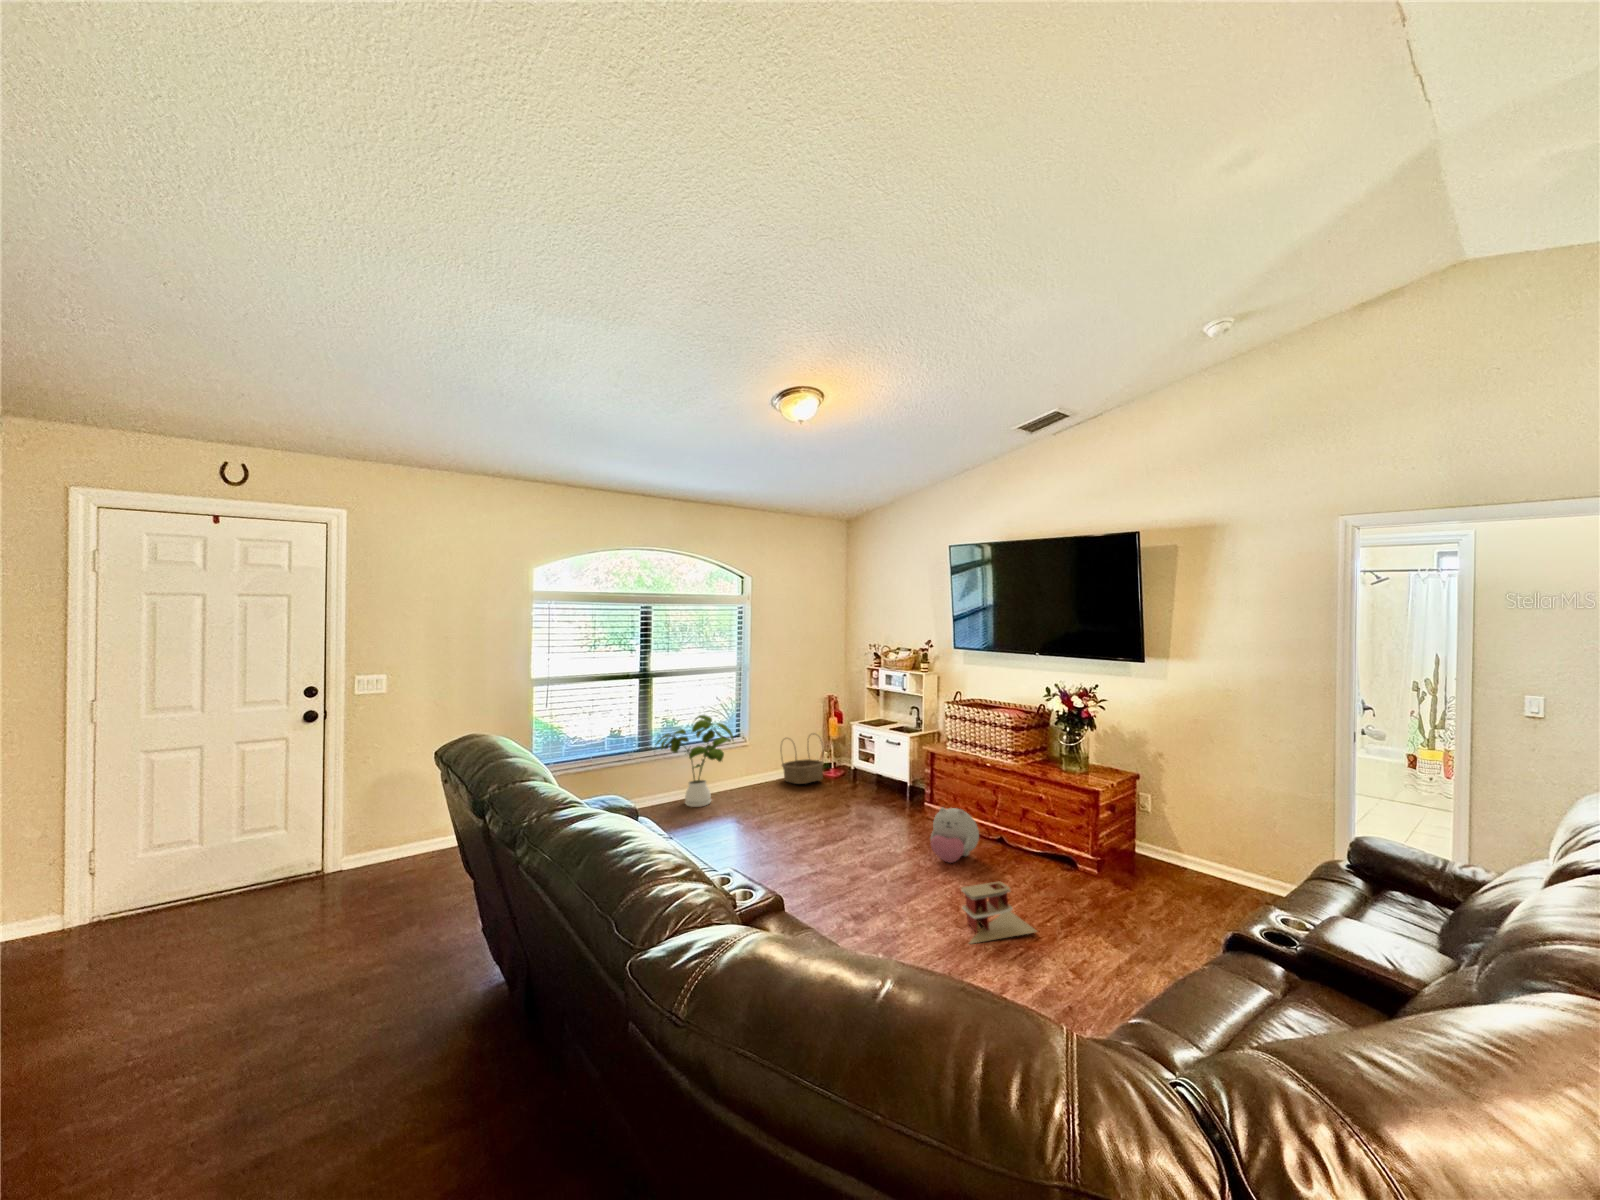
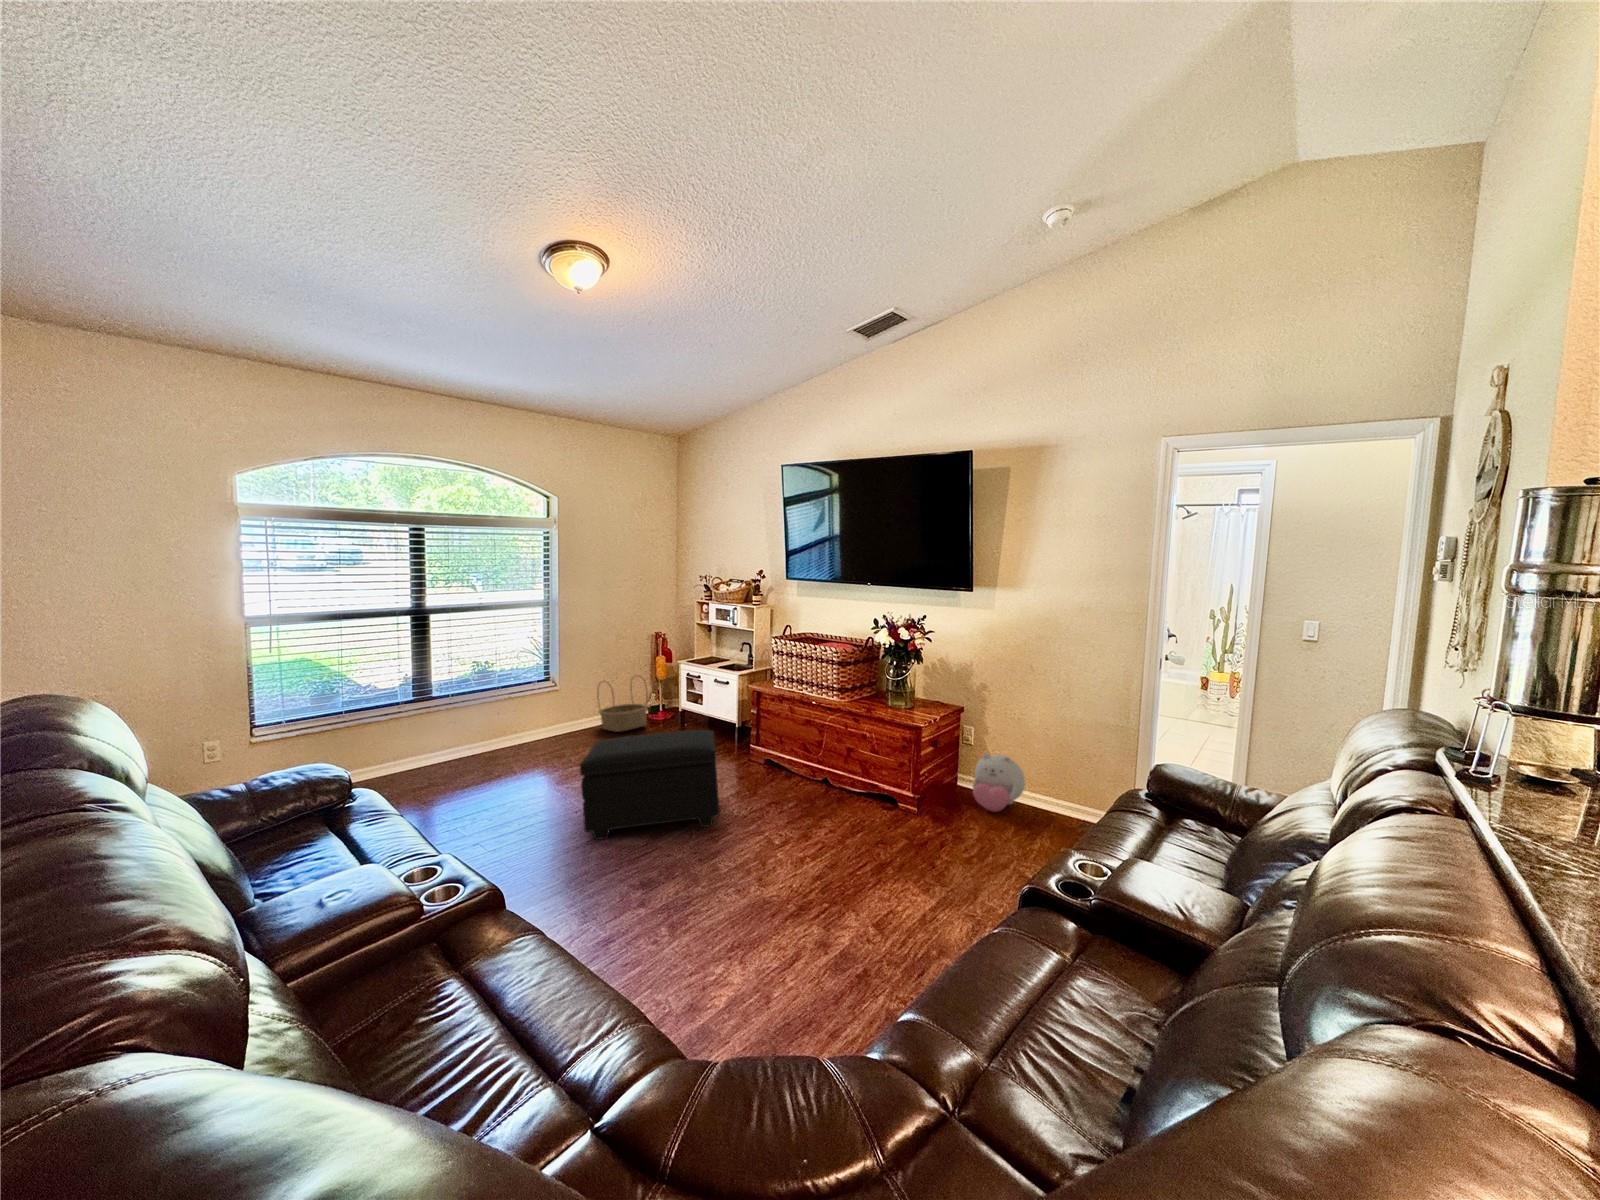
house plant: present [657,715,733,807] -> none [428,658,532,766]
footstool: none [792,784,911,876] -> present [580,730,720,840]
plush toy: present [930,807,979,863] -> present [972,754,1025,812]
toy house: present [962,881,1037,944] -> none [746,832,845,905]

